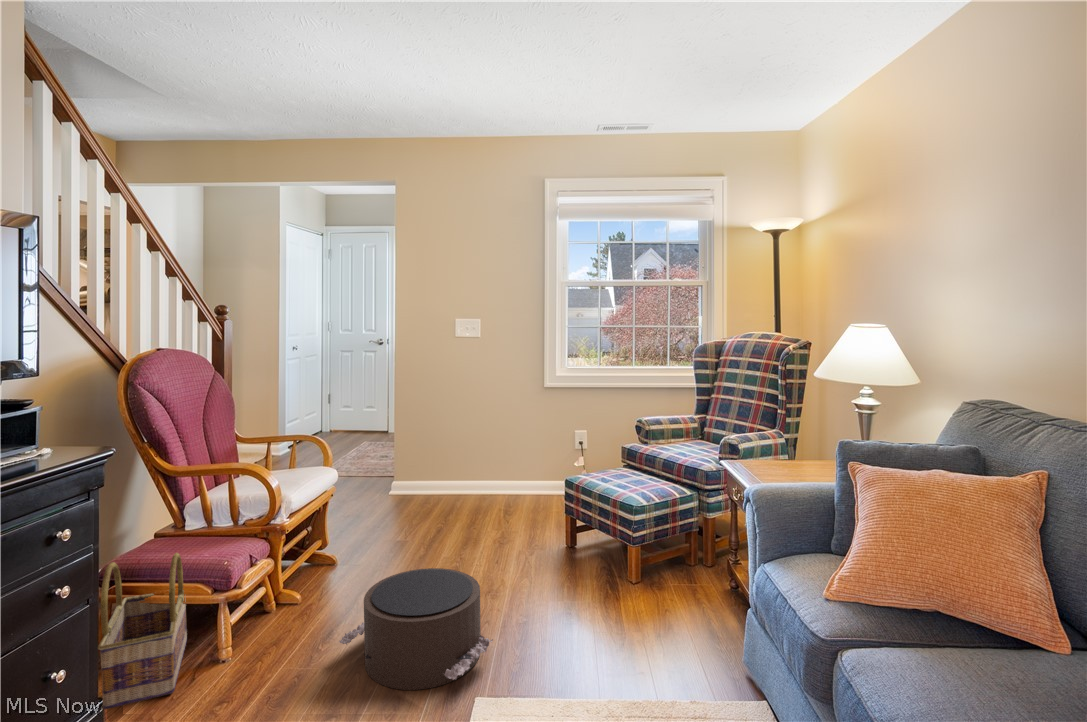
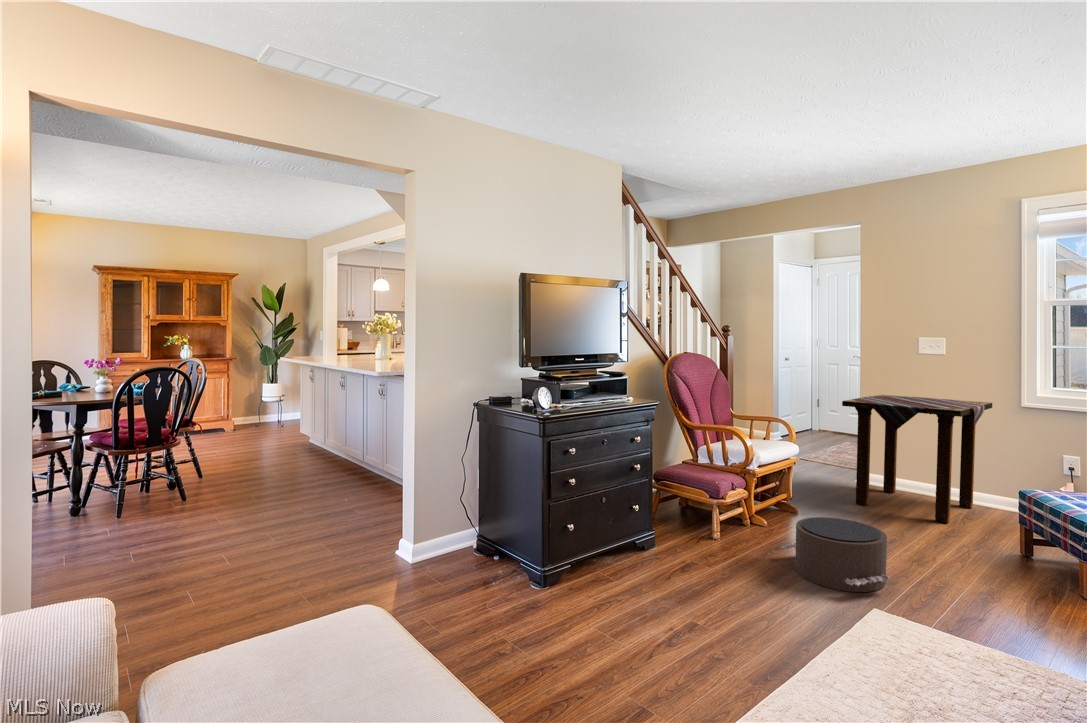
side table: none [383,390,514,525] -> present [842,395,992,524]
basket: present [98,553,187,709] -> none [655,466,697,543]

